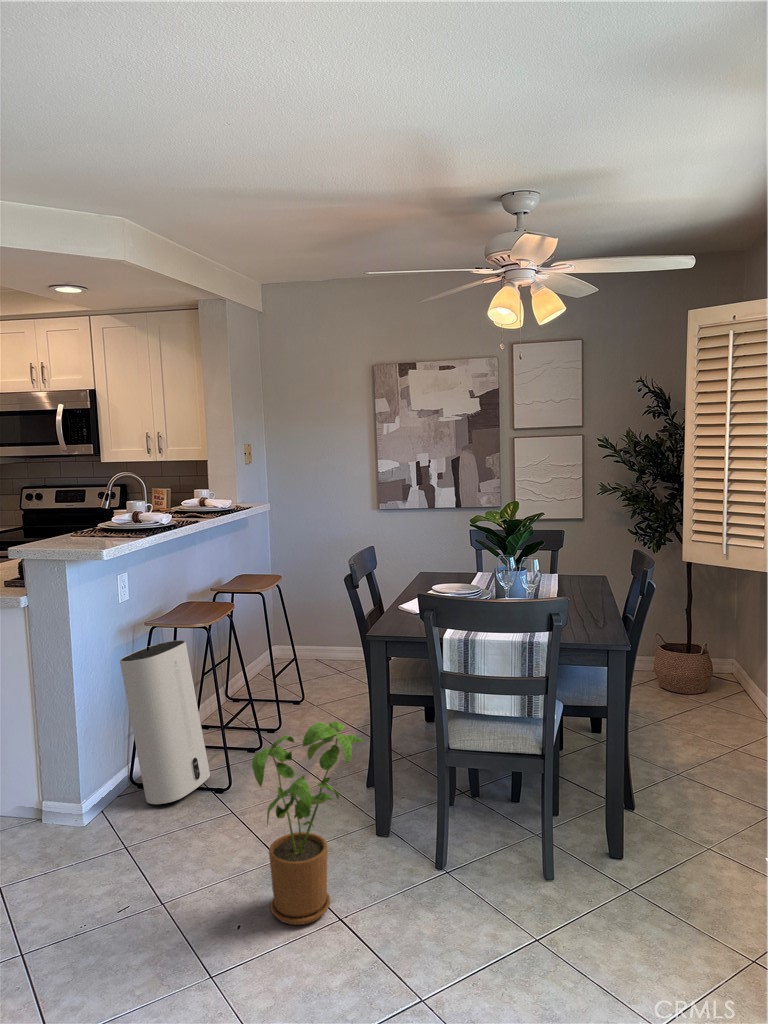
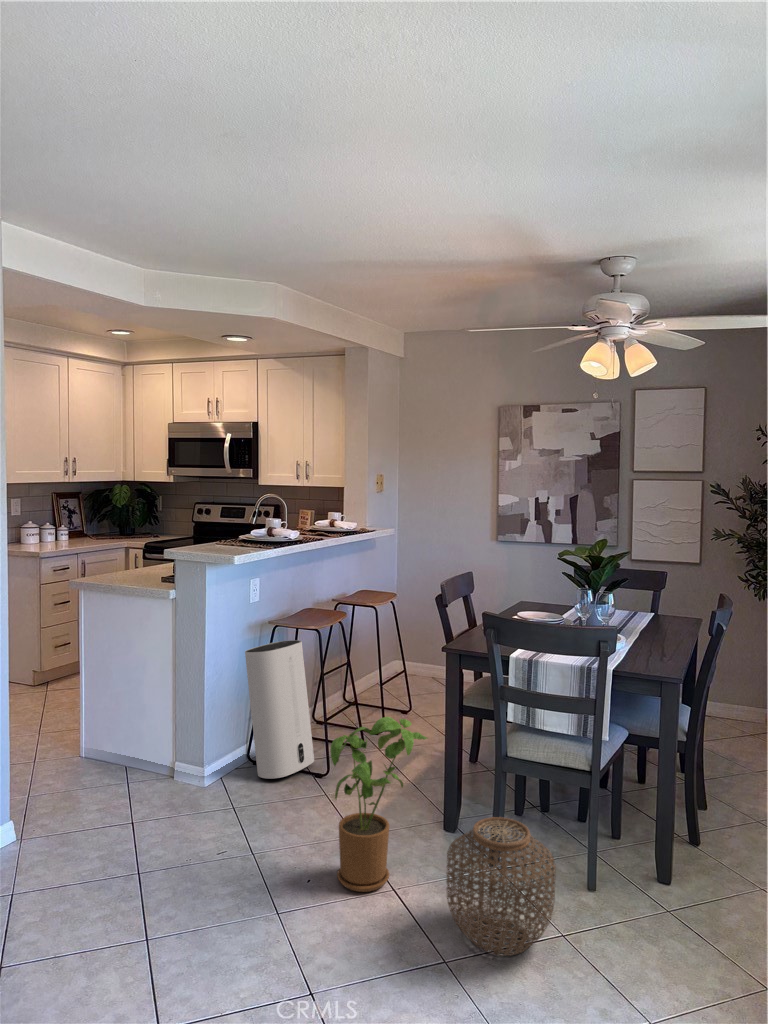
woven basket: none [406,818,526,971] -> present [446,817,556,956]

